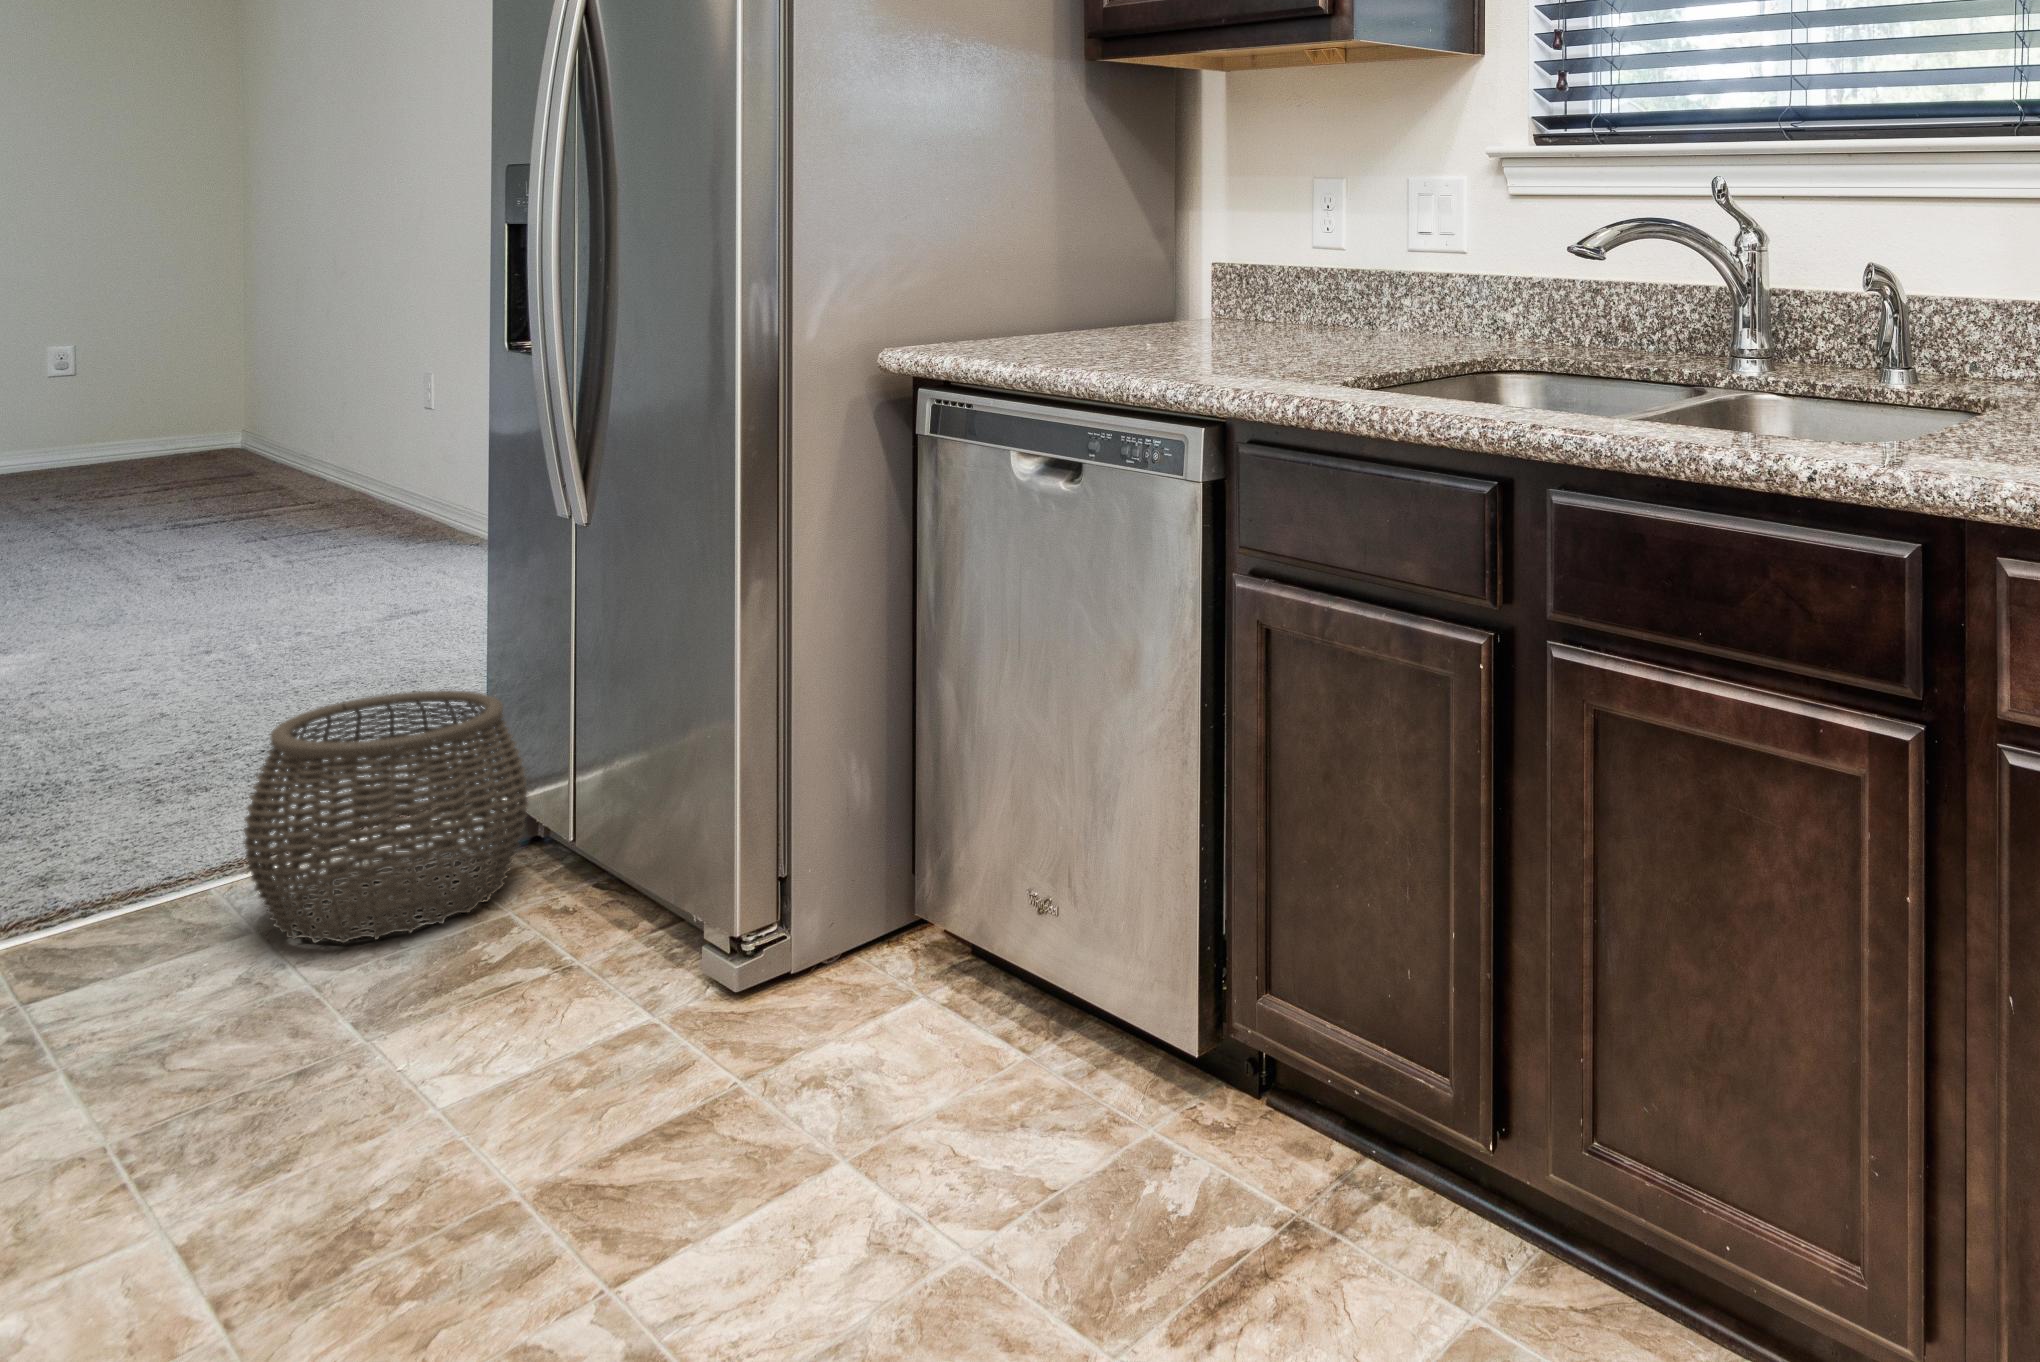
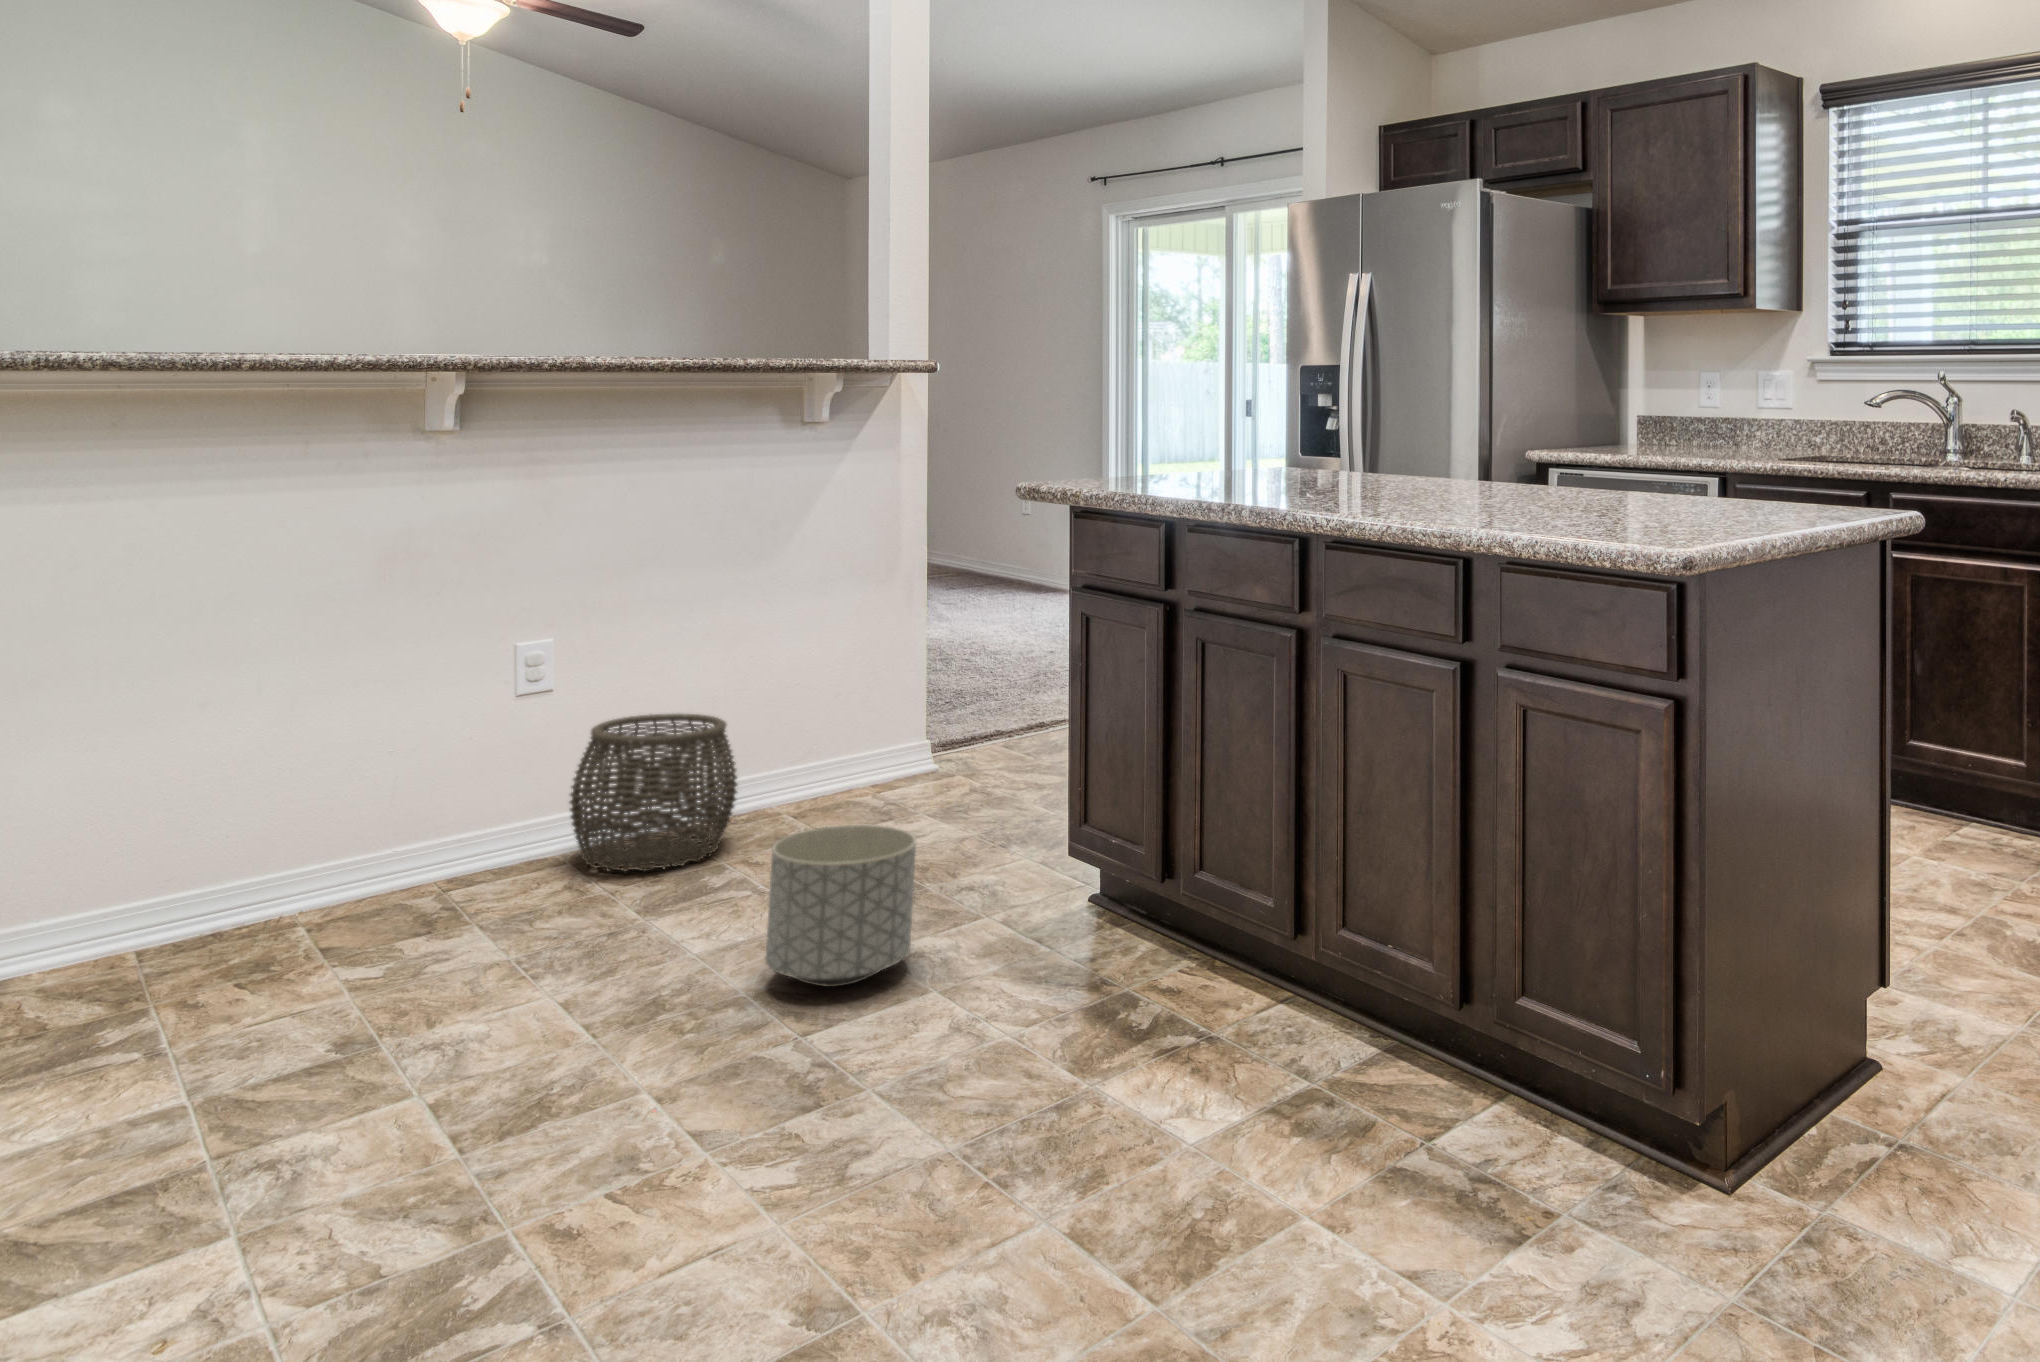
planter: none [552,892,801,1171] -> present [765,825,916,987]

